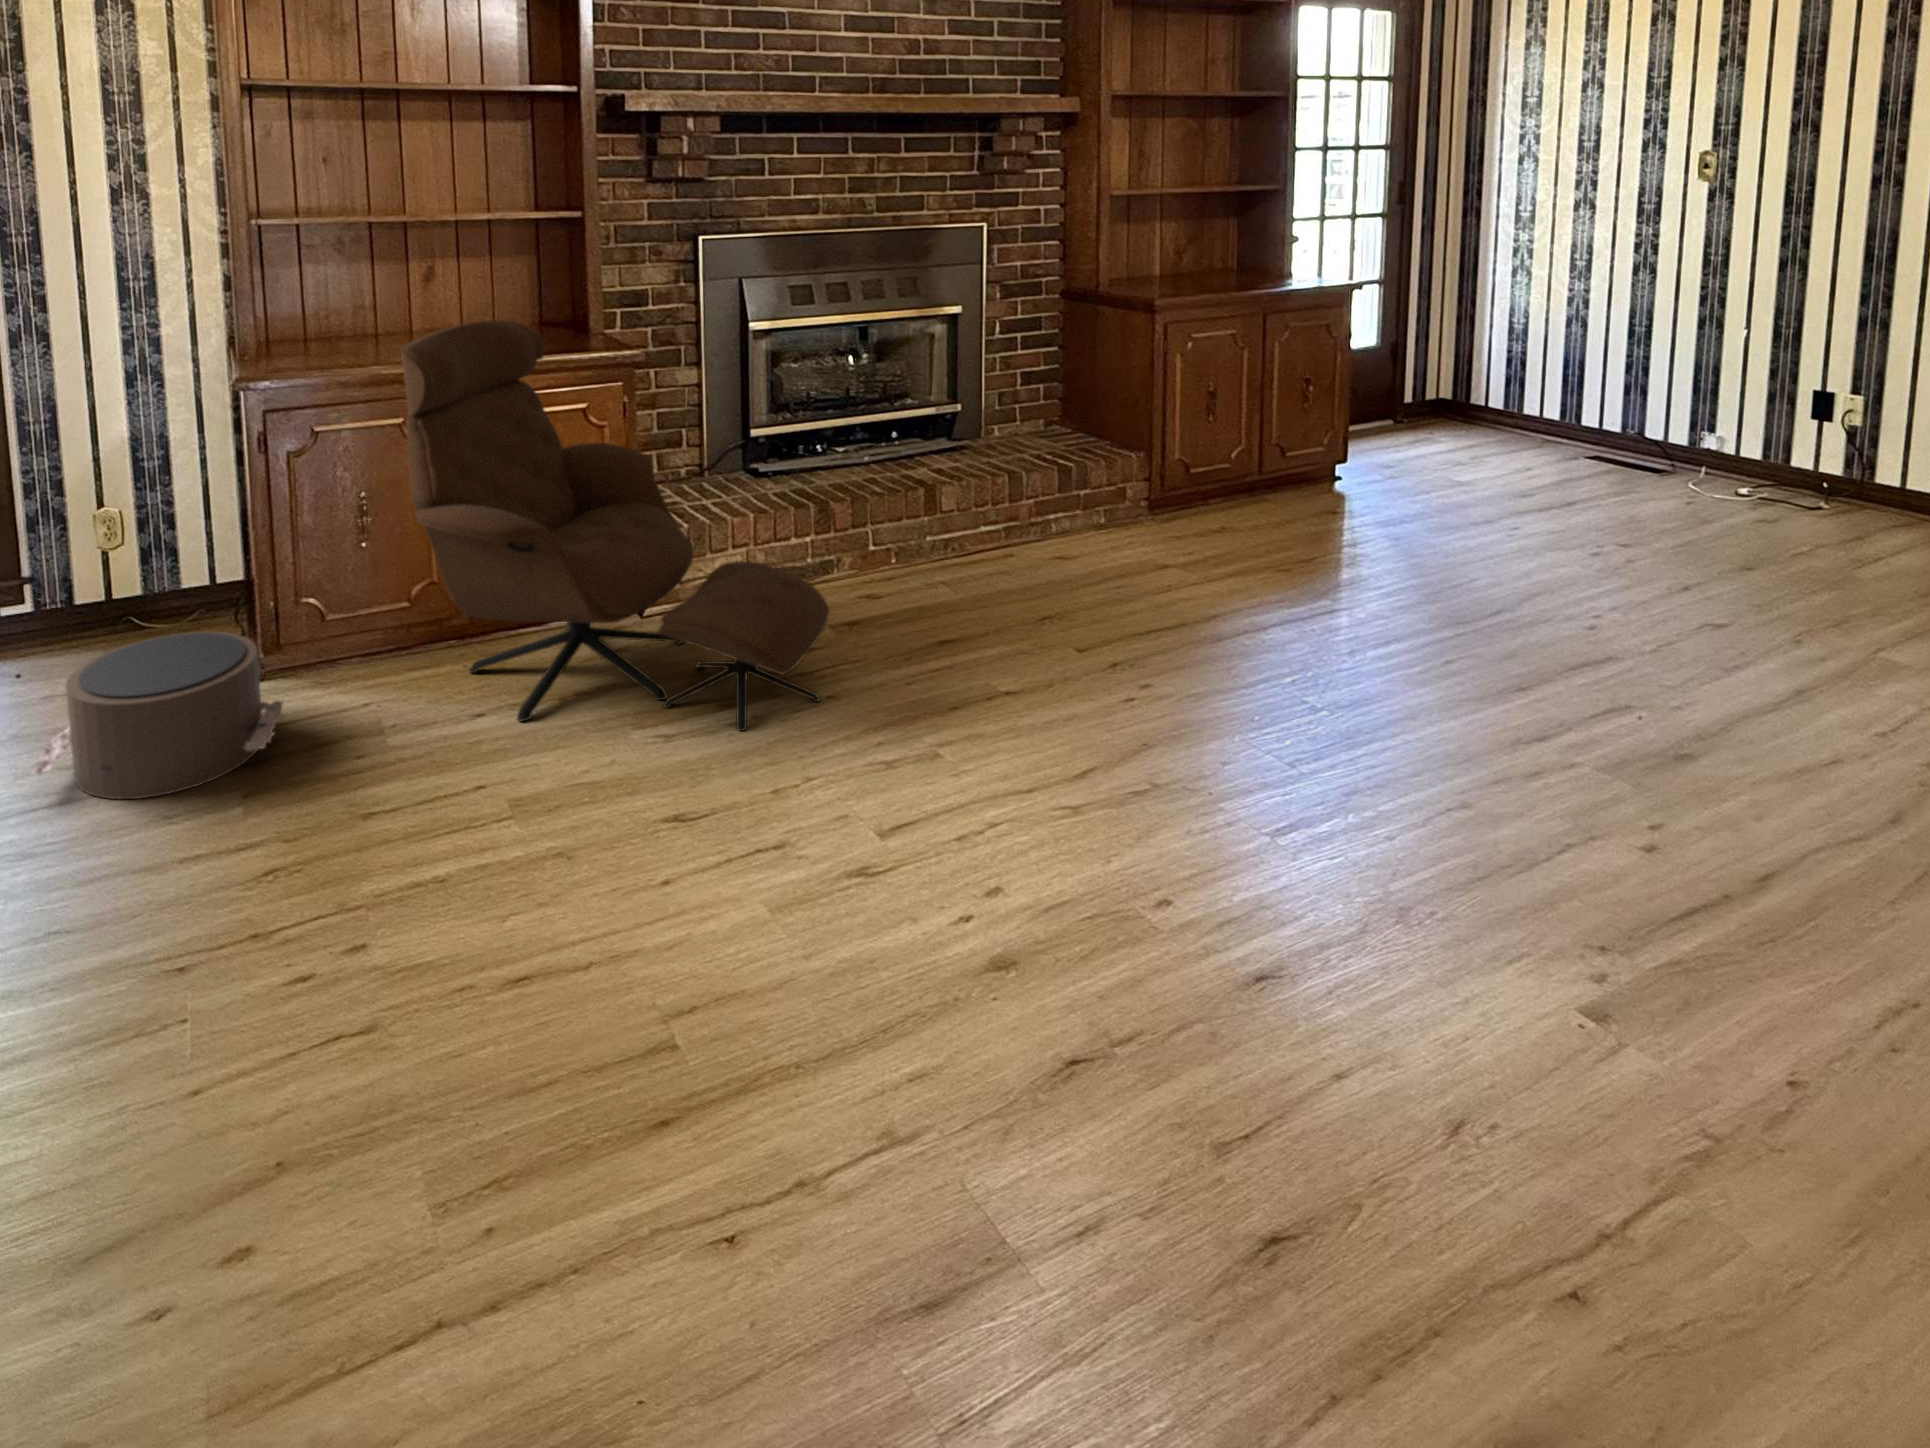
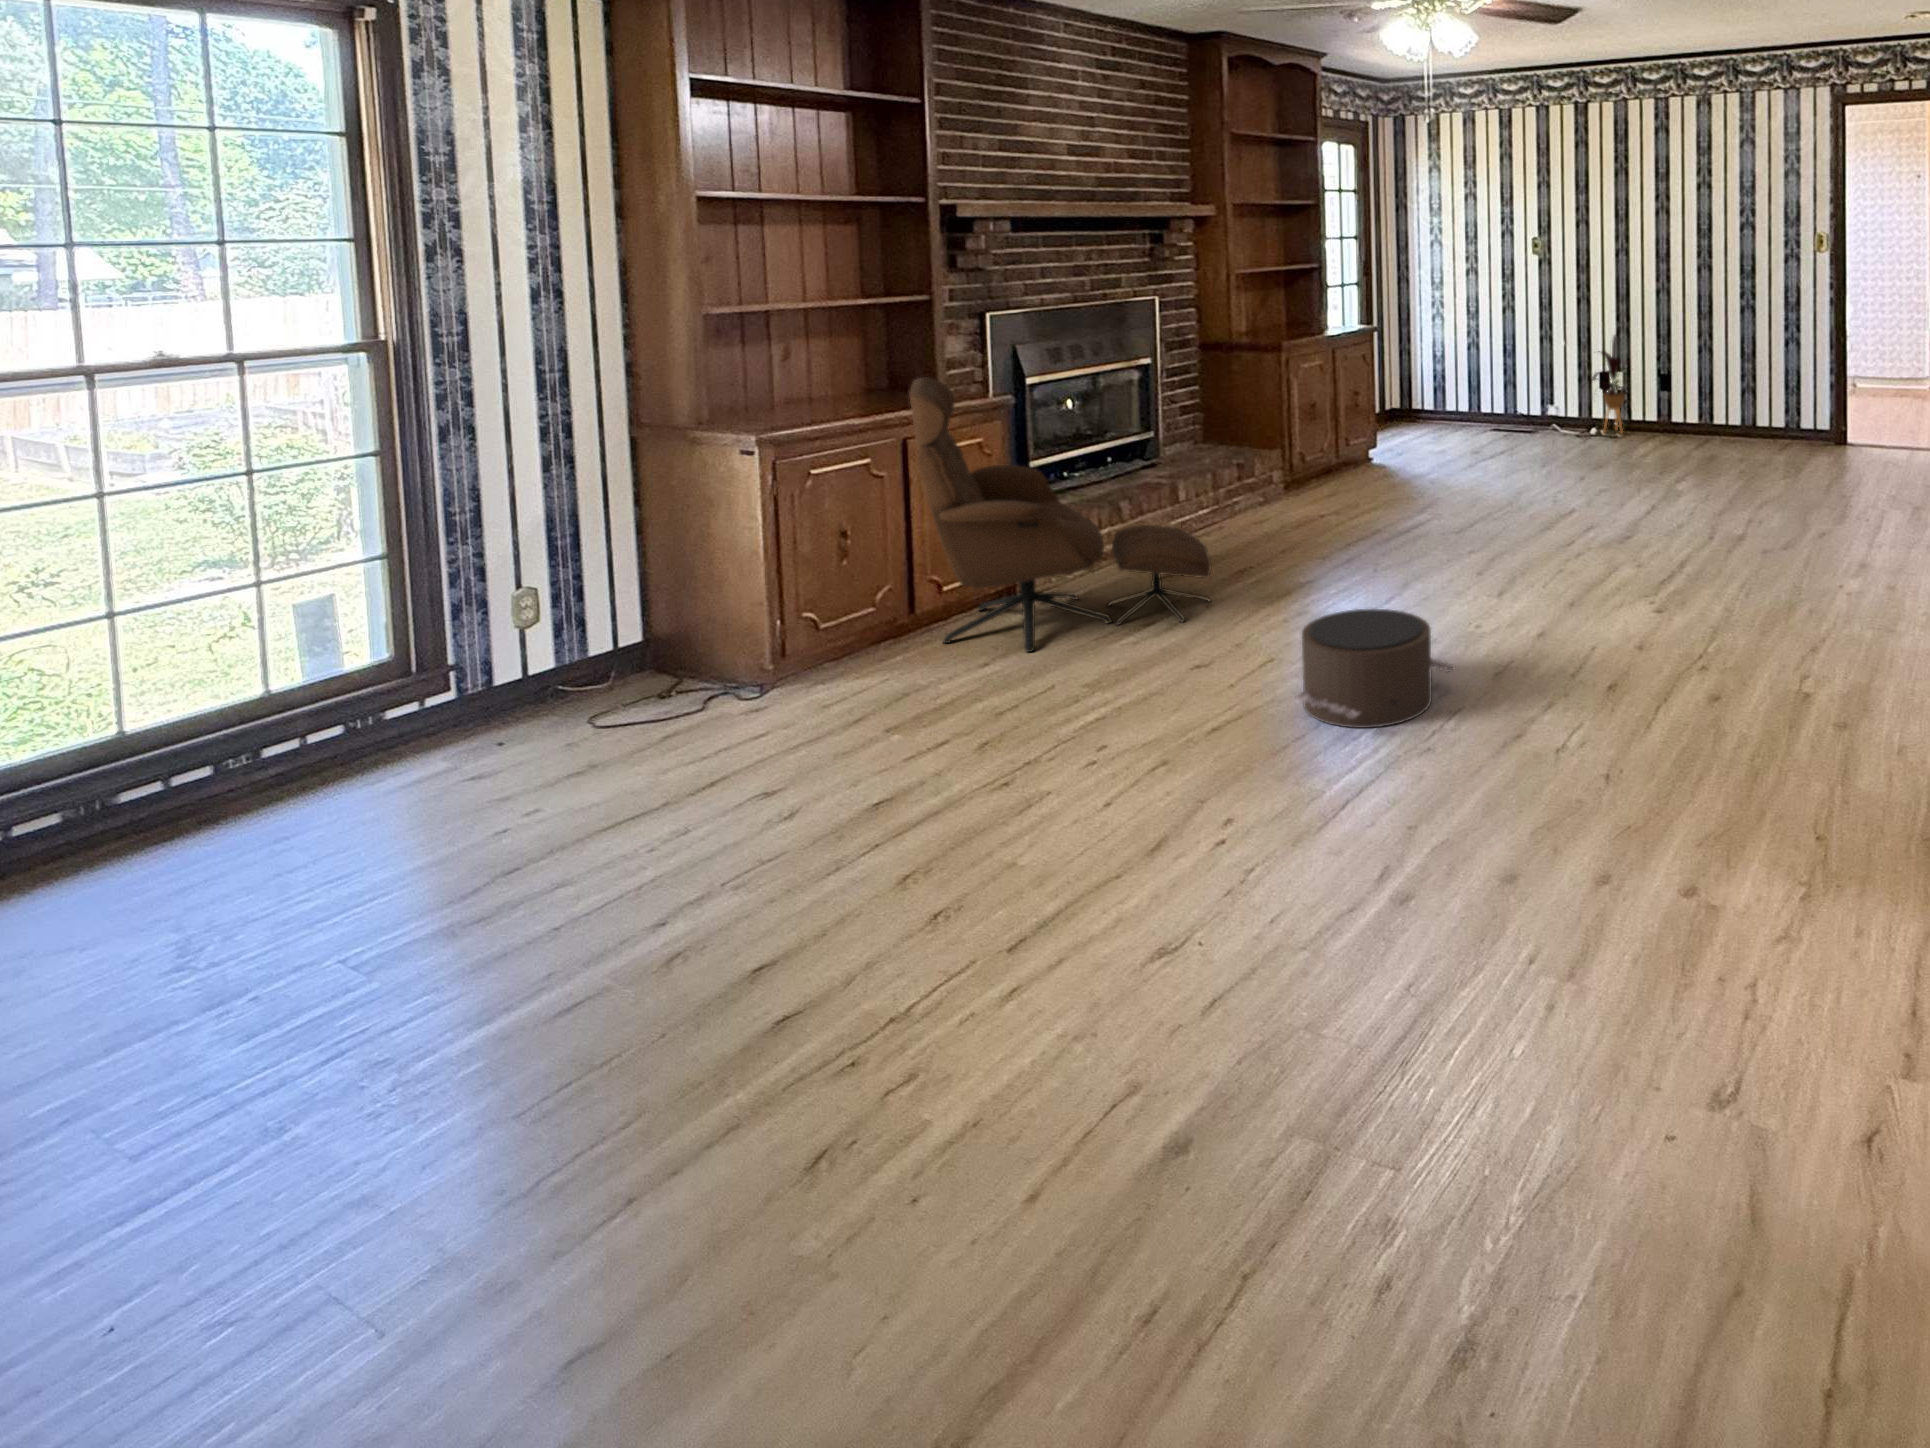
house plant: none [1761,332,1888,516] -> present [1592,335,1626,432]
pouf: present [31,632,283,799] -> present [1297,609,1456,728]

